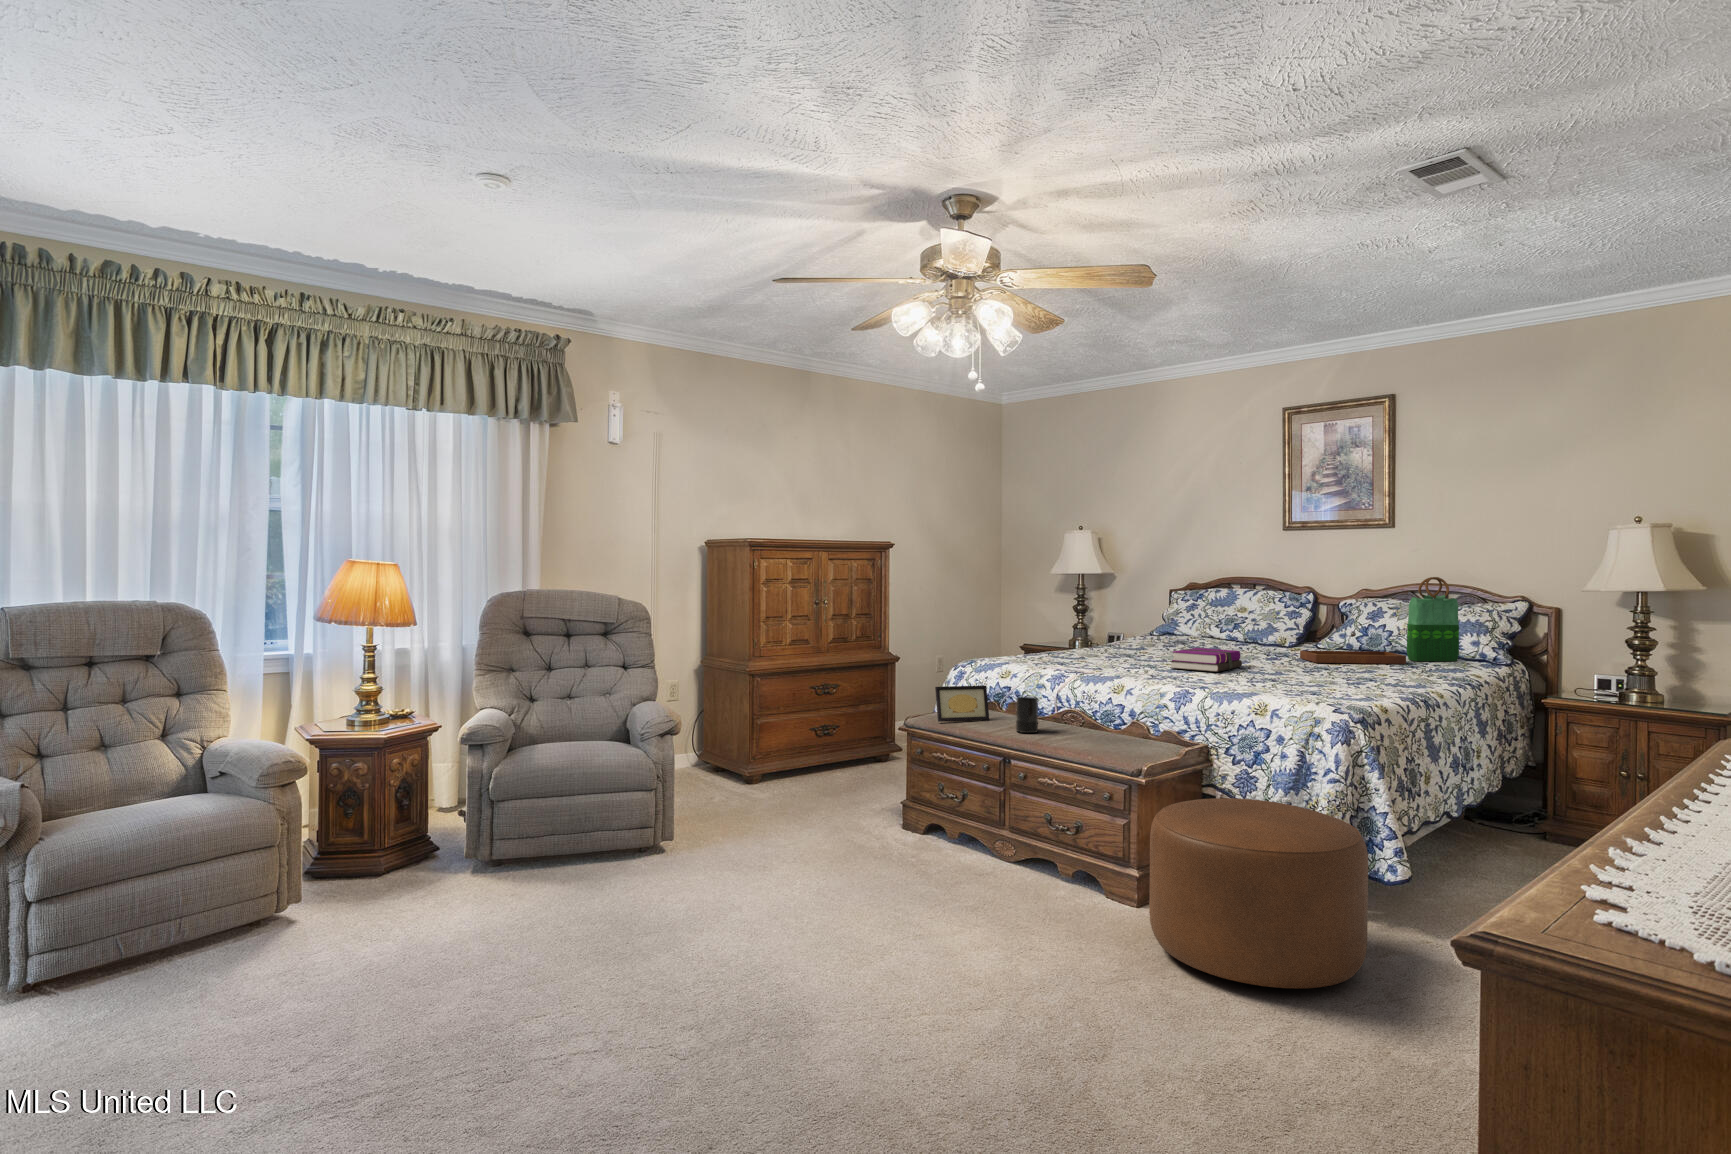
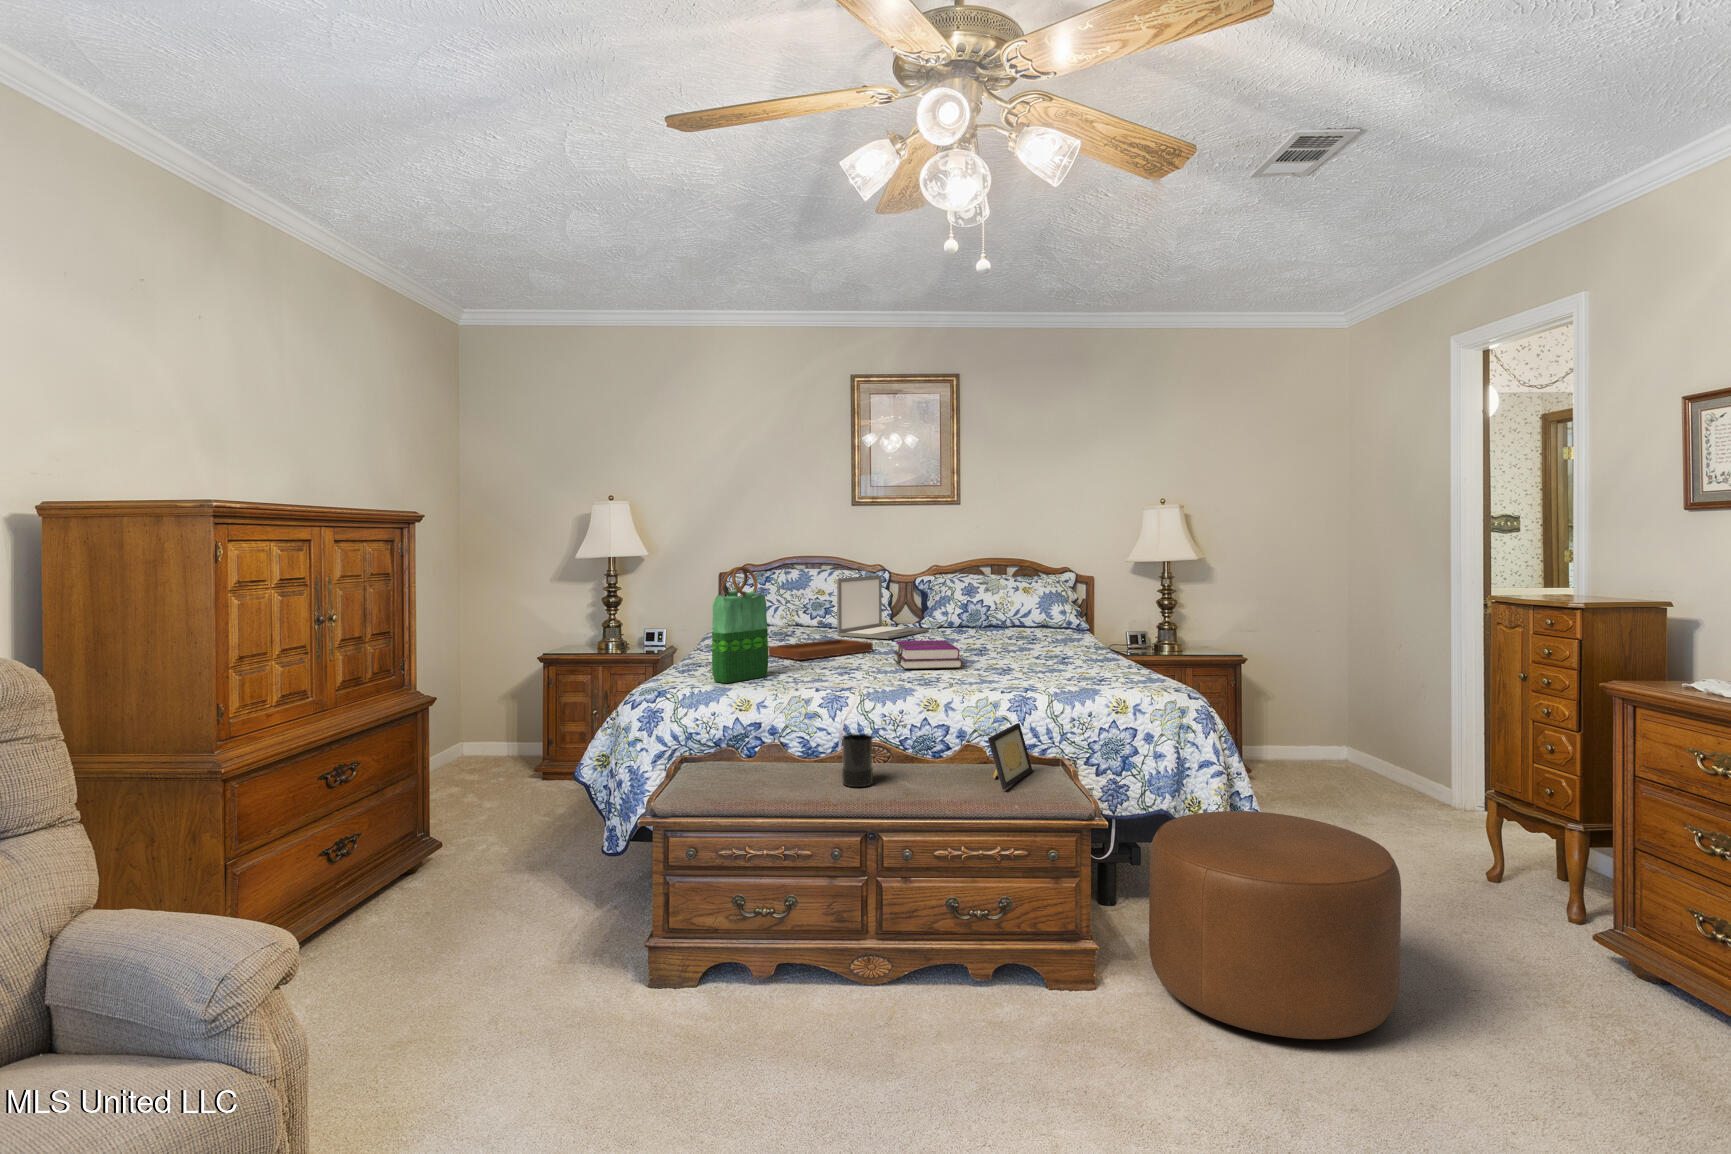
tote bag: present [1407,577,1459,661] -> present [712,567,768,683]
laptop: none [1221,597,1319,652] -> present [837,575,929,639]
tray: present [1300,632,1406,664] -> present [768,620,873,660]
picture frame: present [935,686,989,722] -> present [988,723,1033,790]

